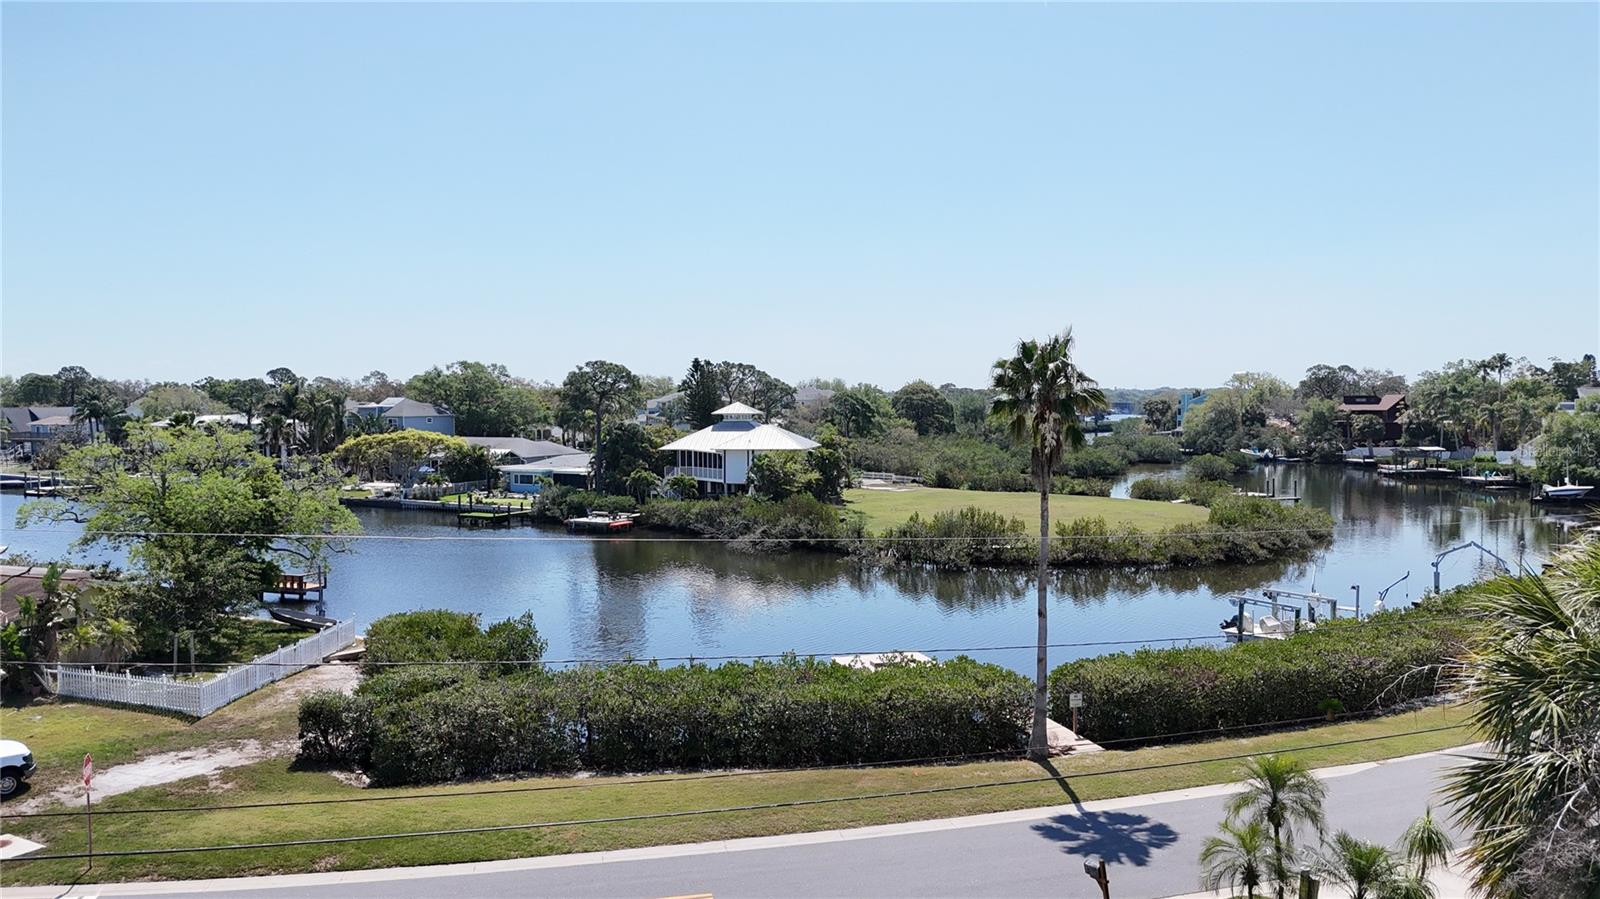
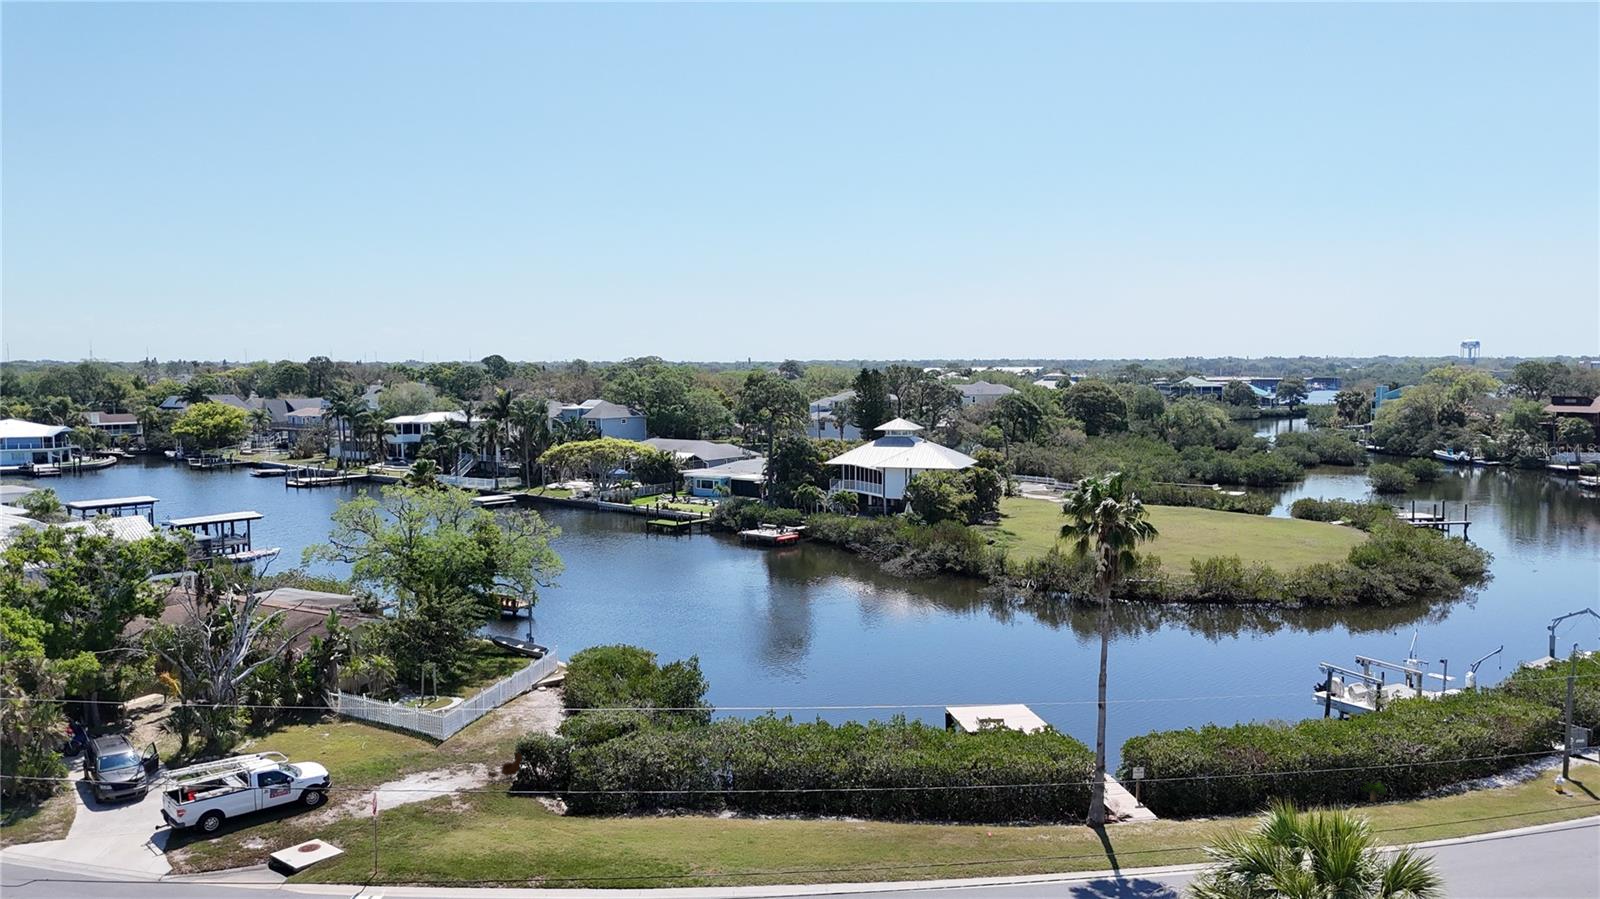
lounge chair: none [259,719,310,760] -> present [488,753,522,782]

